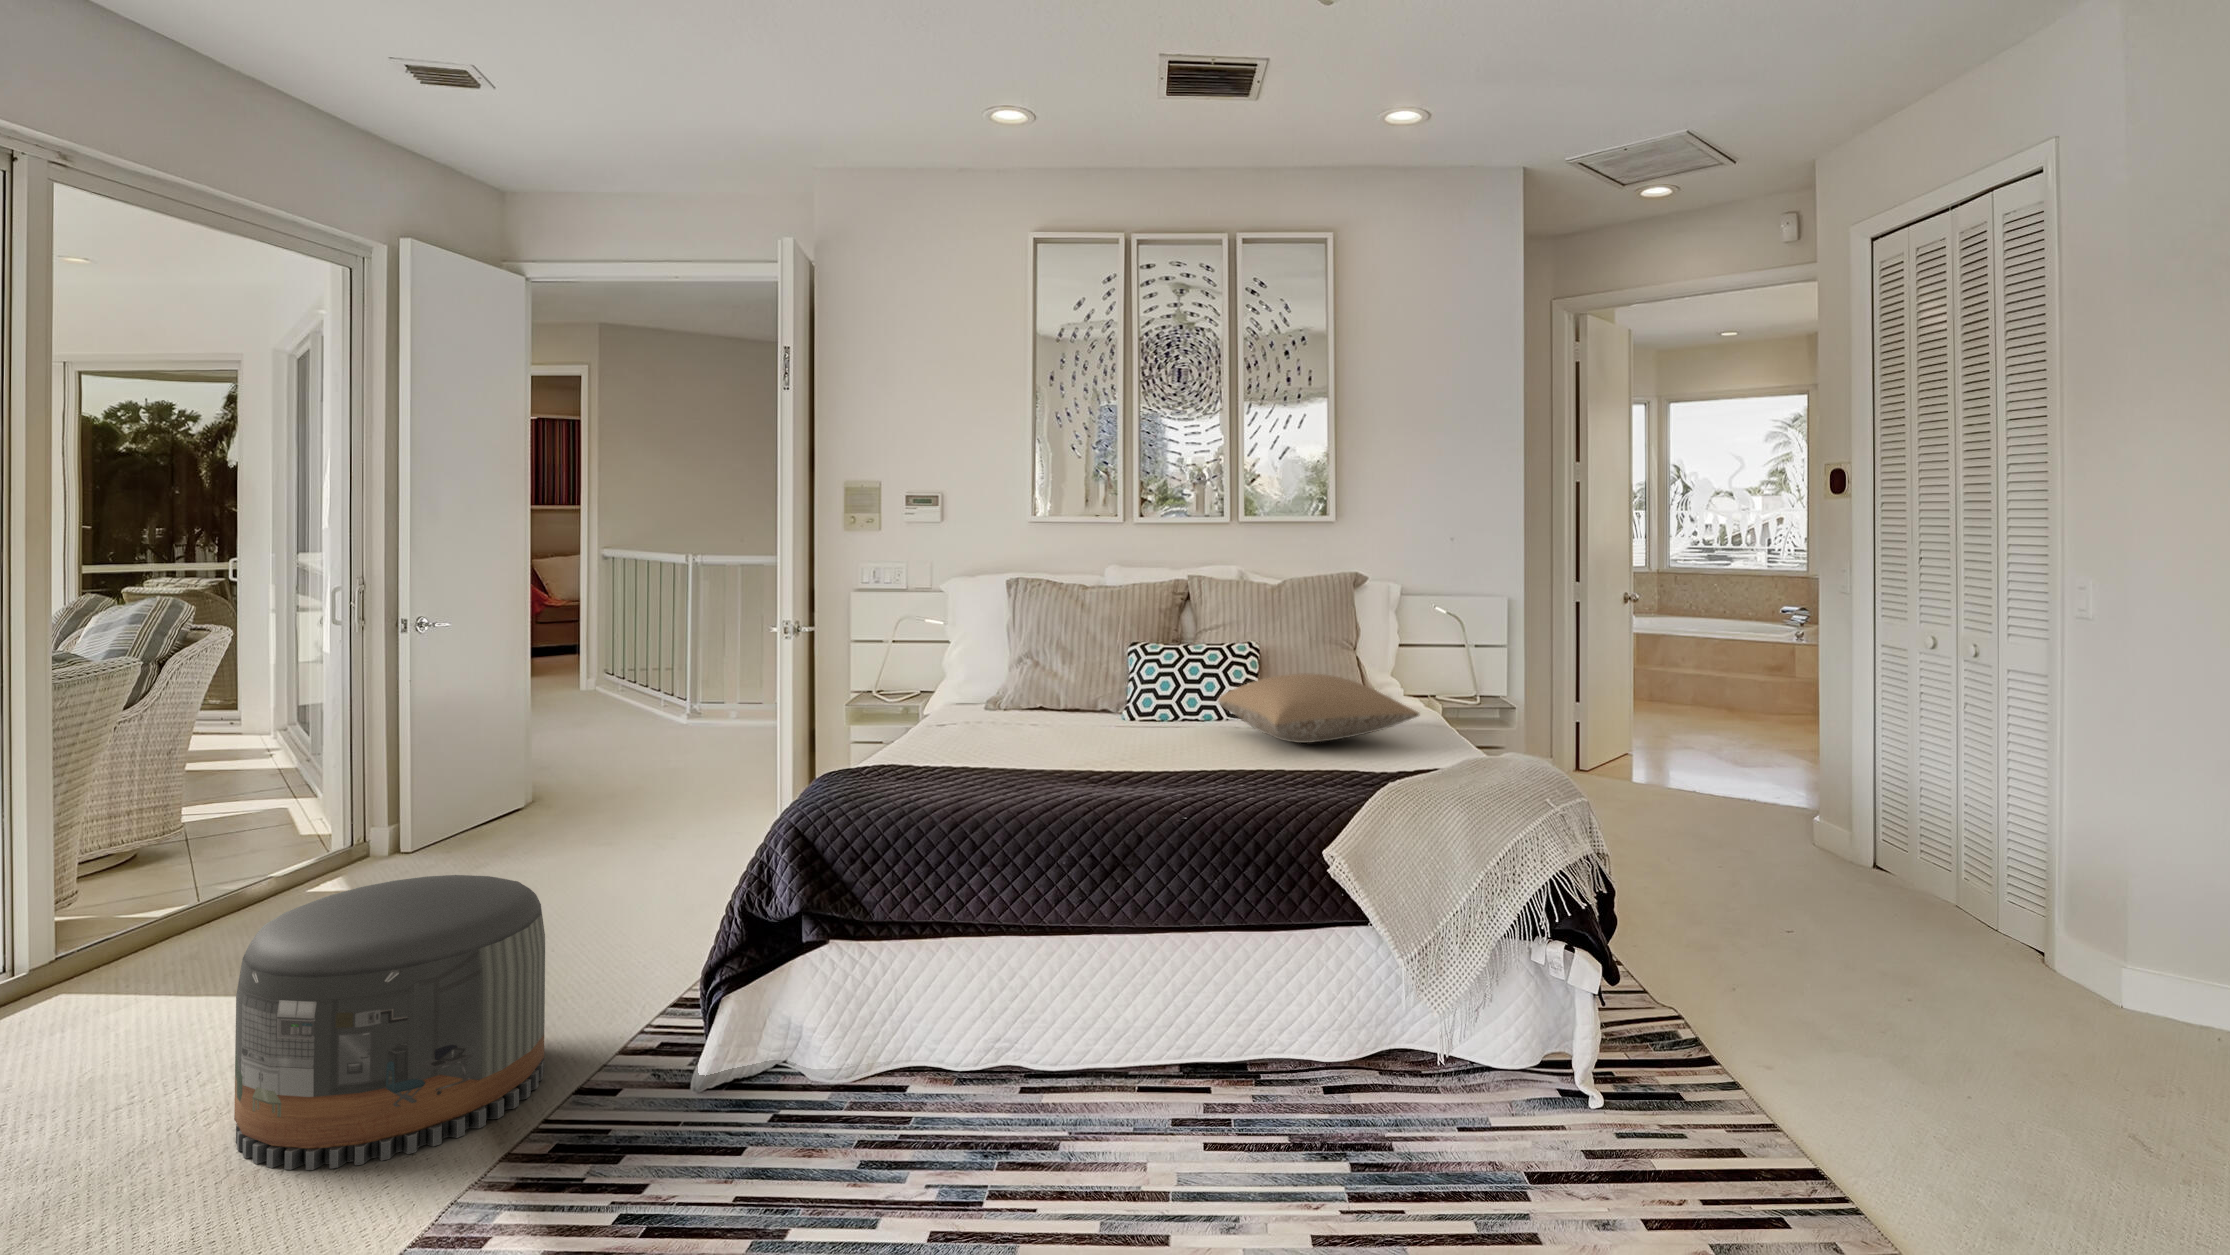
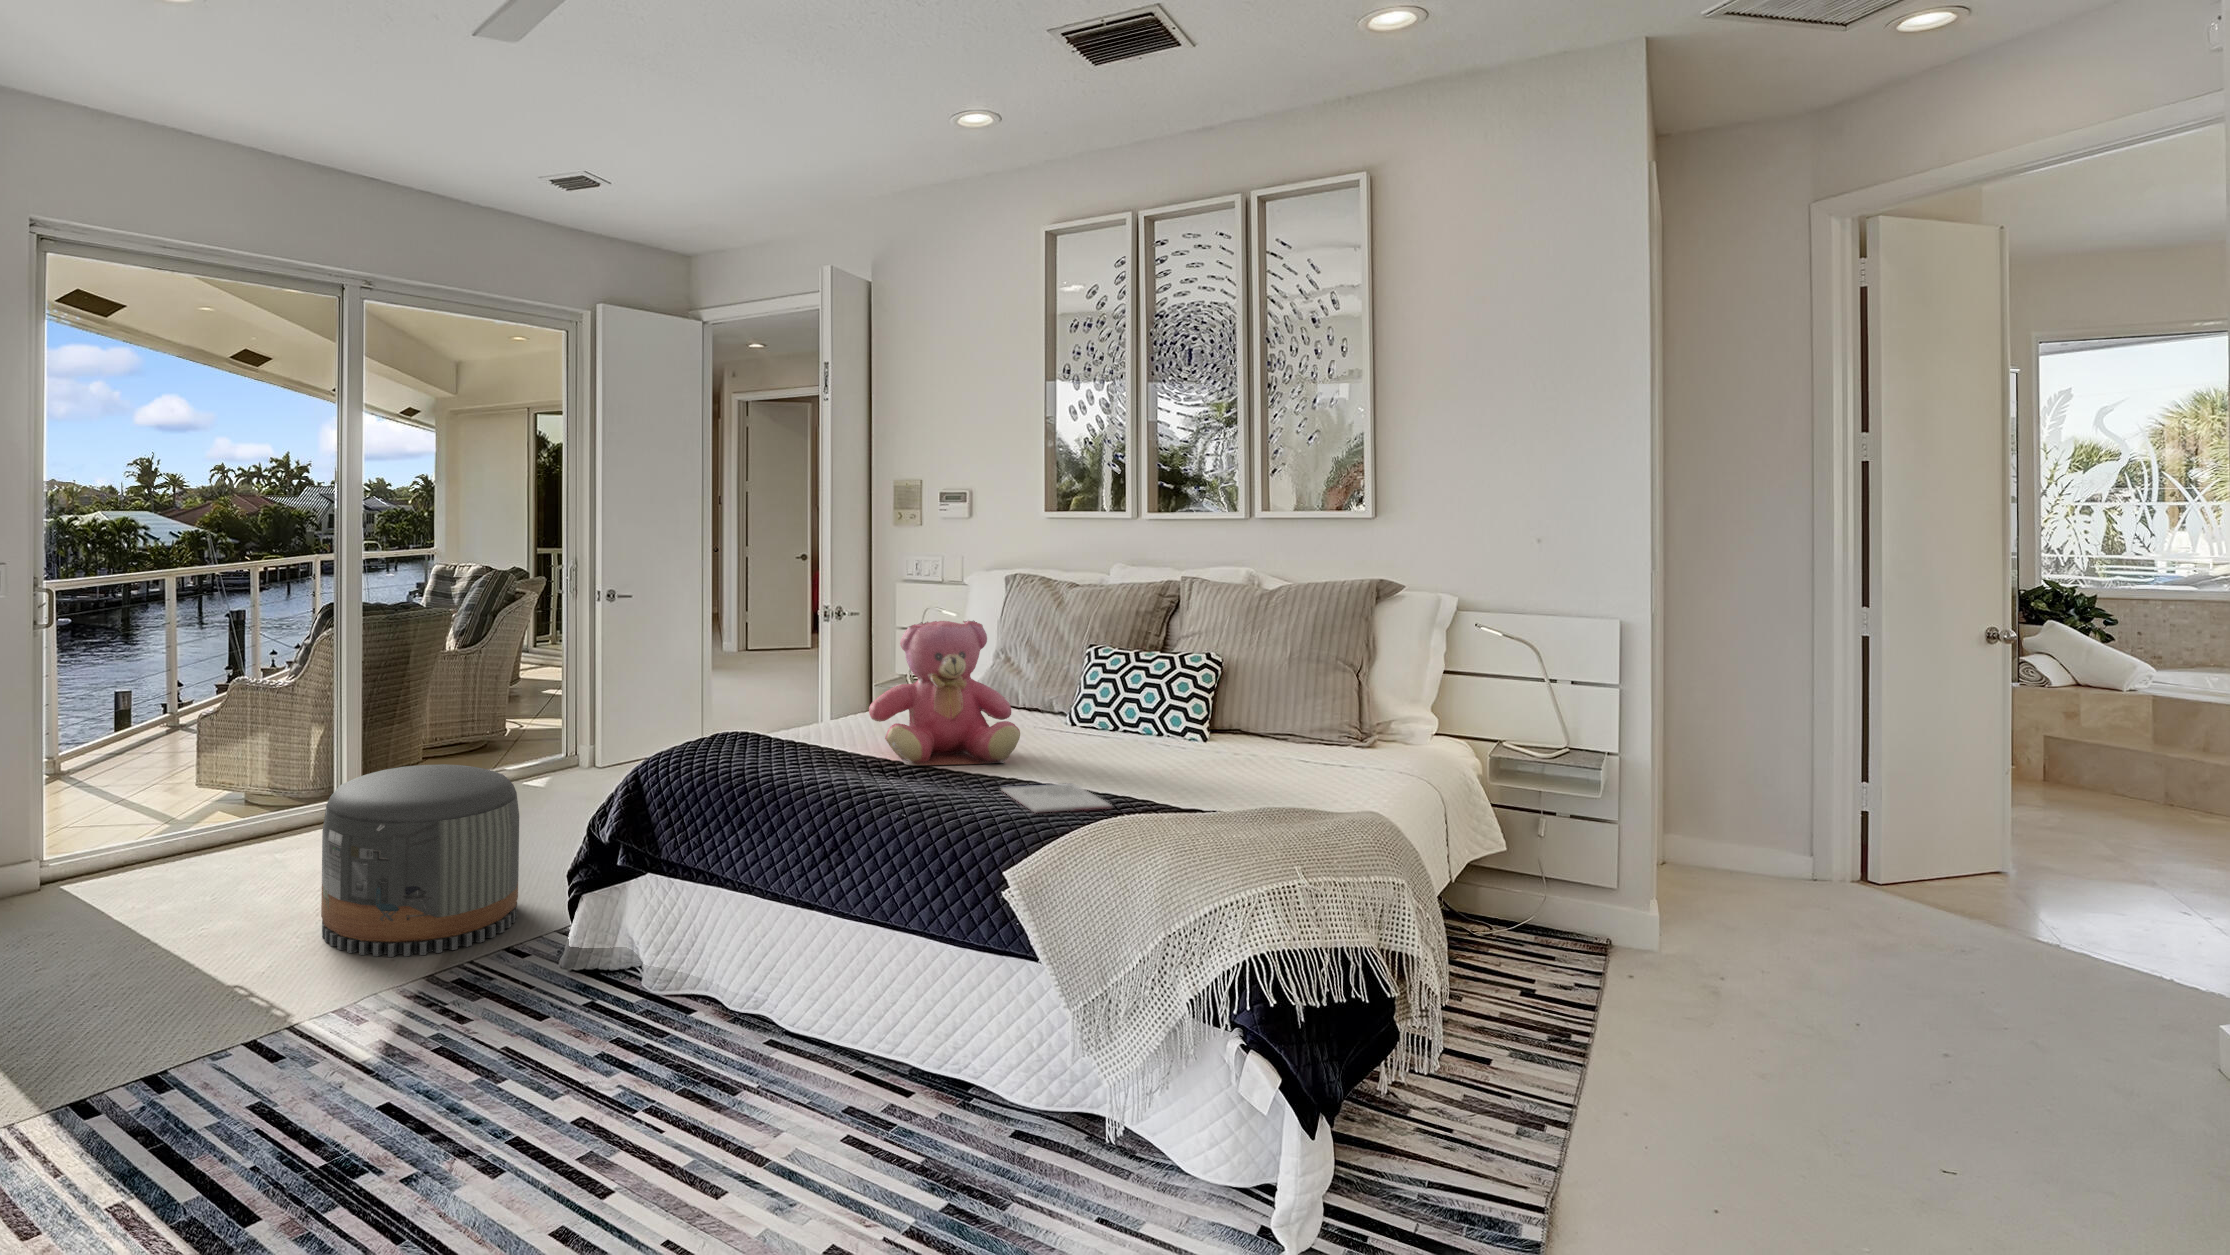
teddy bear: none [1023,624,1179,774] -> present [869,620,1020,765]
pillow: present [1218,674,1420,743] -> none [1109,693,1300,771]
notebook: none [1212,765,1325,793] -> present [1002,783,1112,812]

